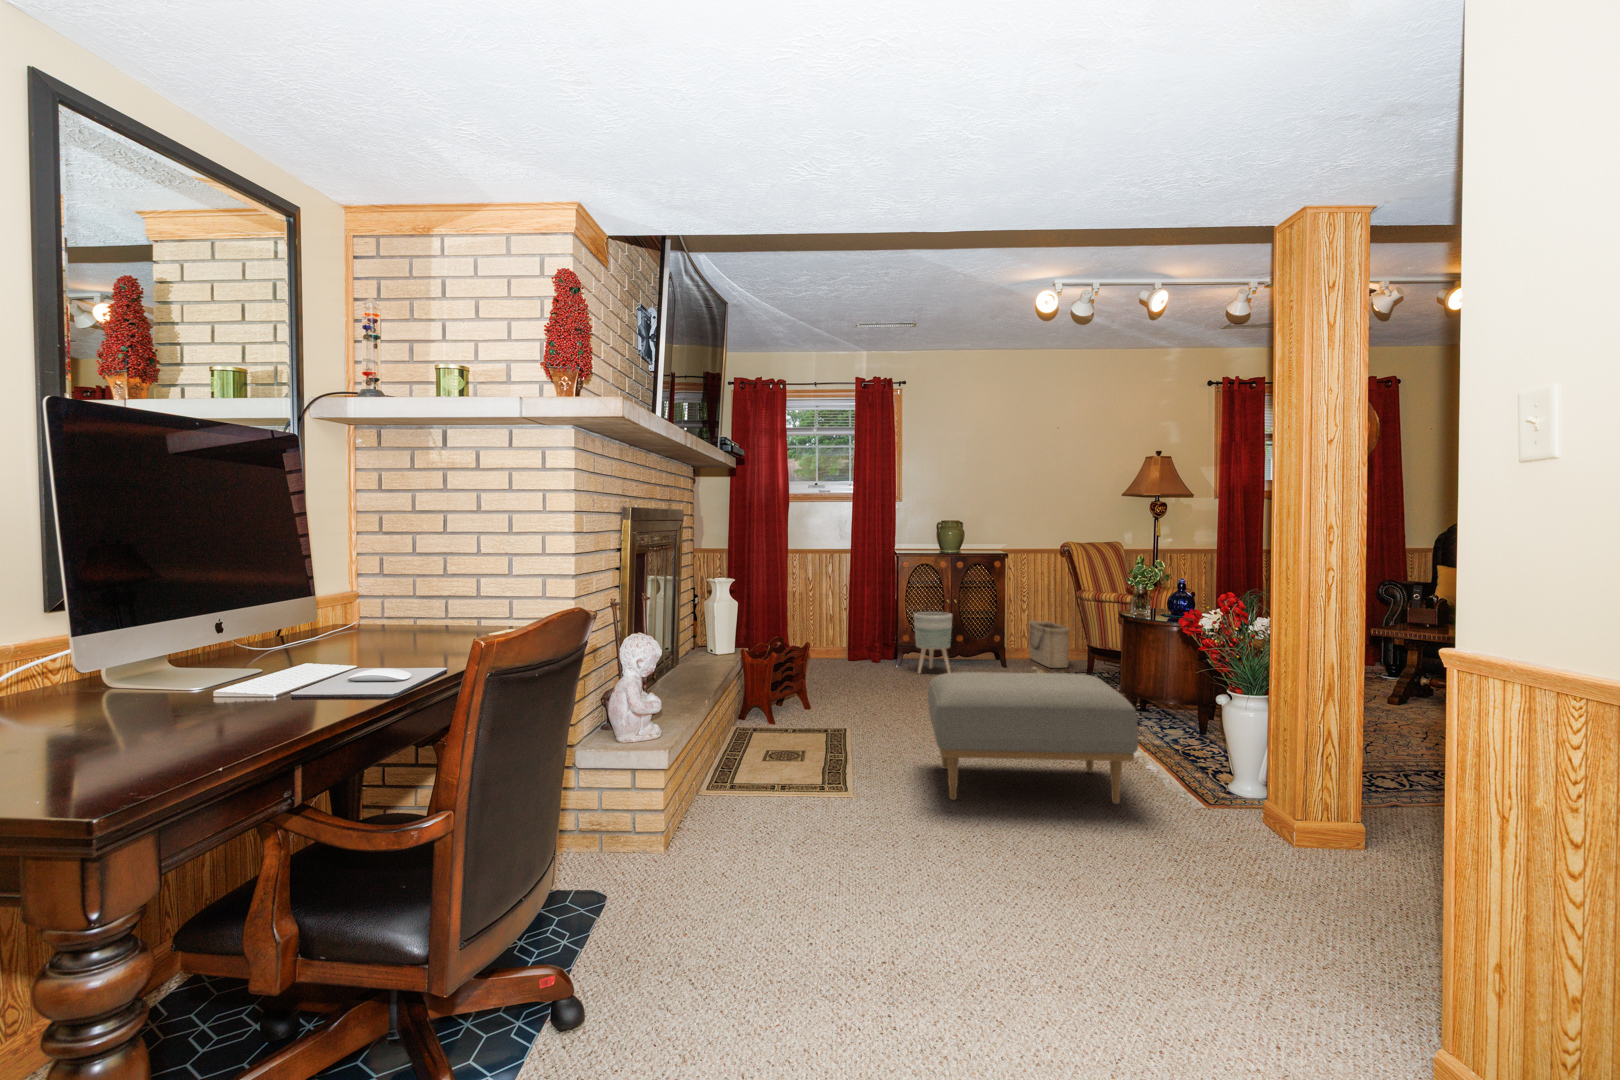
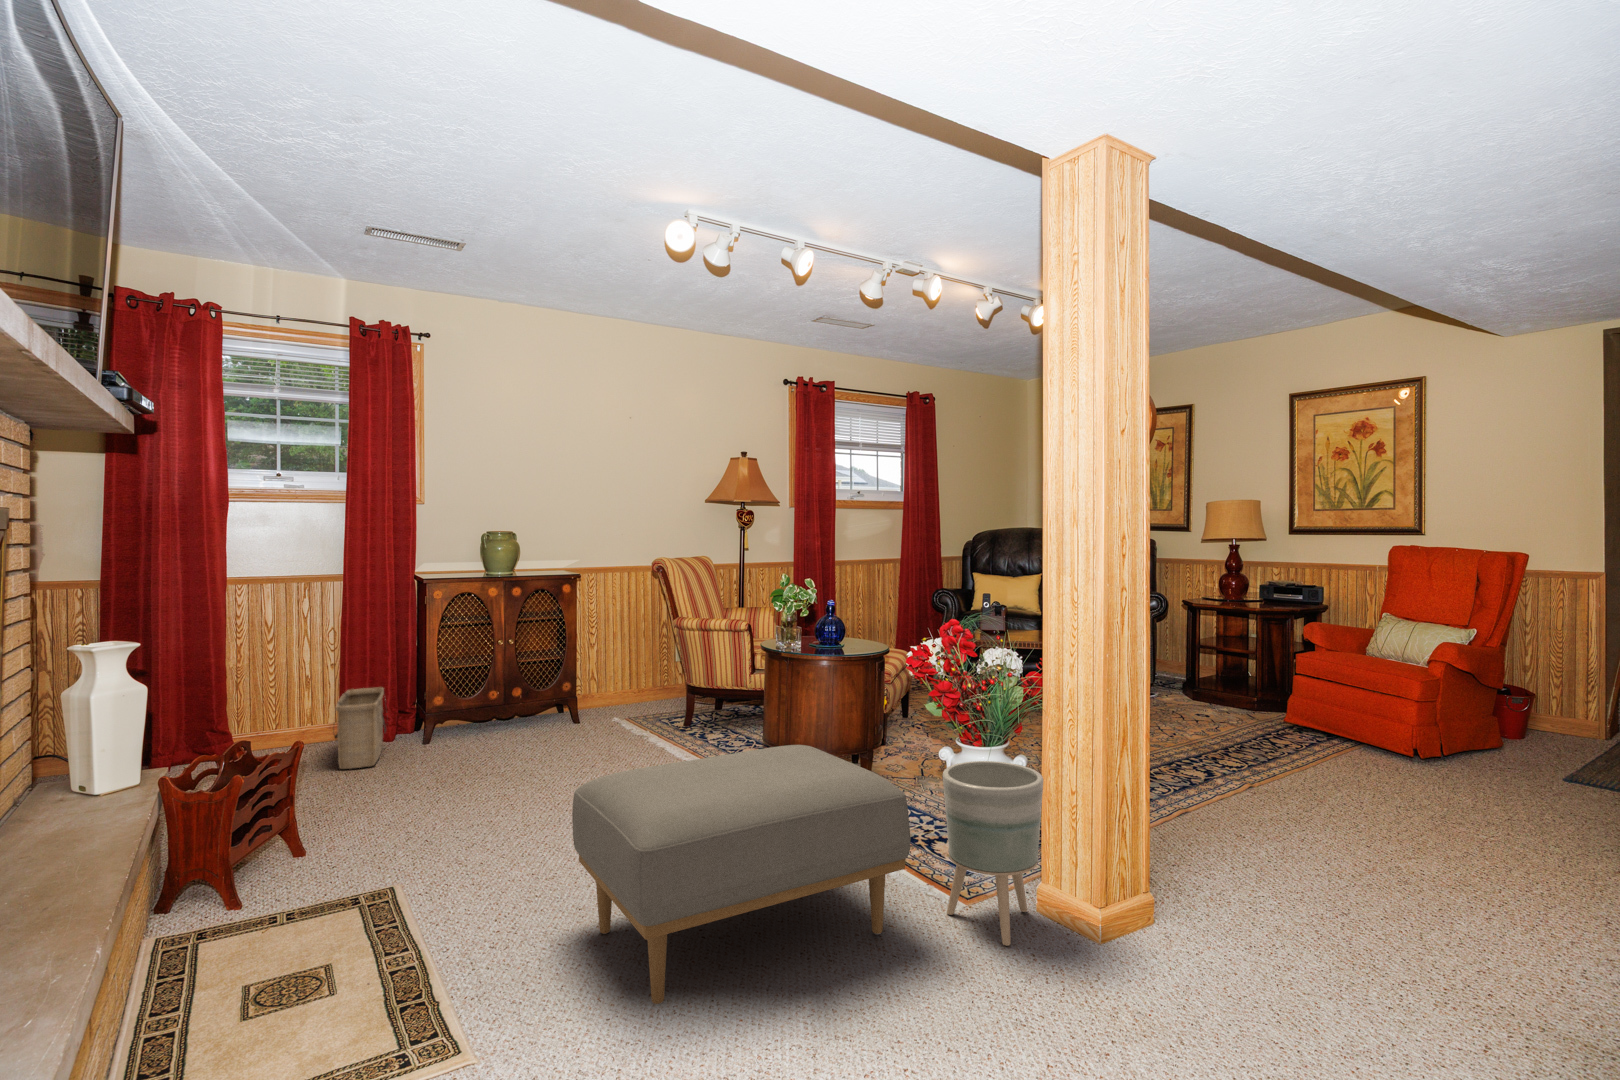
planter: present [914,612,952,673] -> present [943,761,1043,946]
basket: present [1028,621,1070,668] -> present [334,688,386,769]

